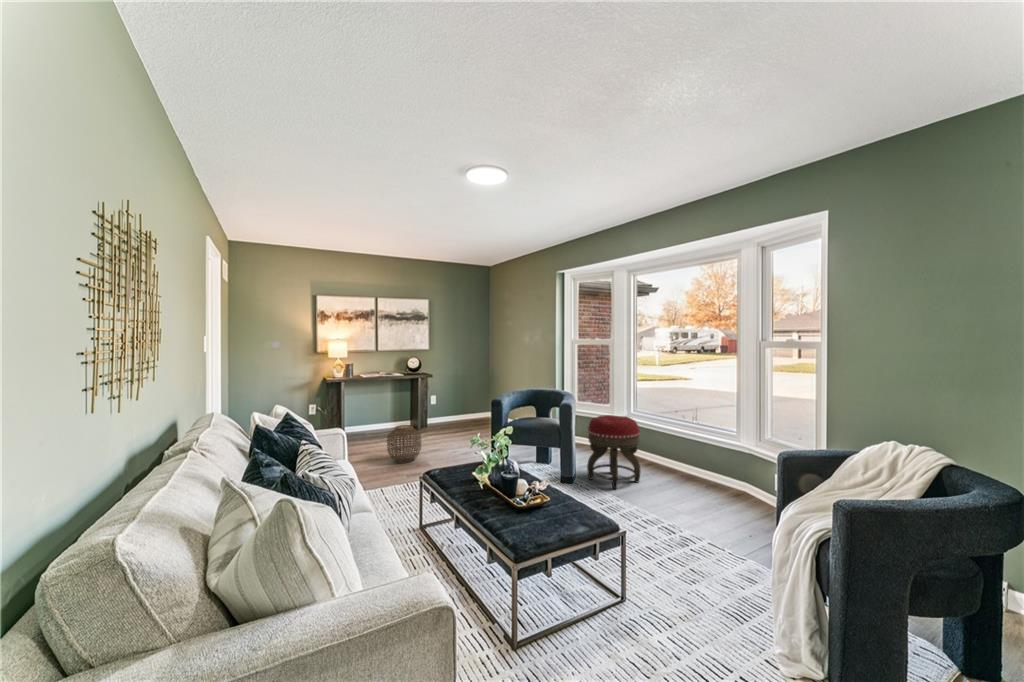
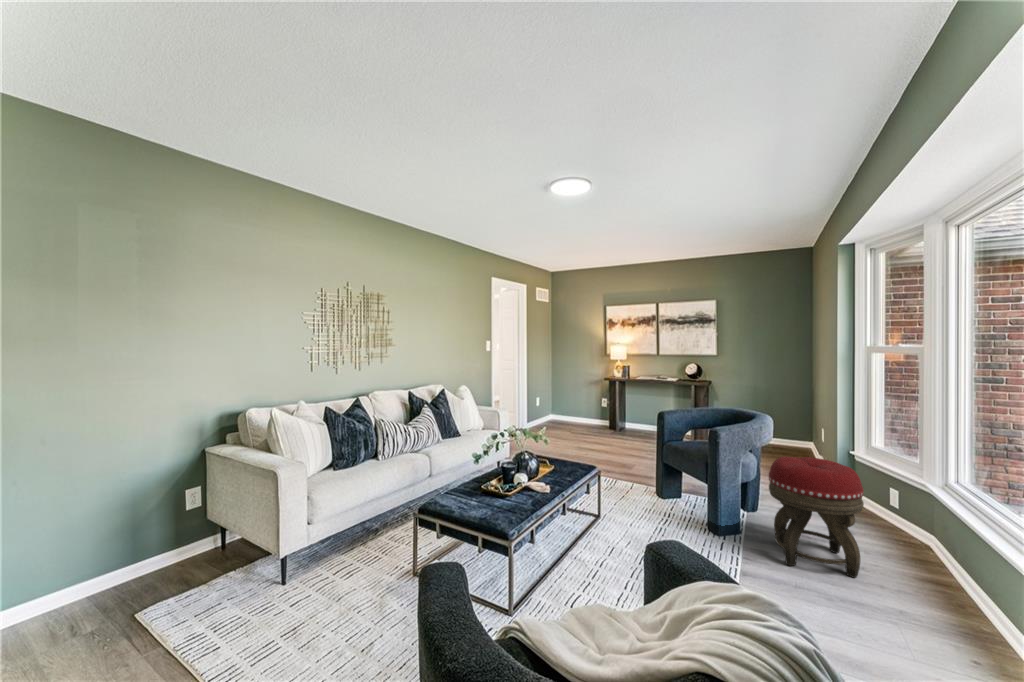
woven basket: present [387,425,421,463] -> none [609,425,642,462]

